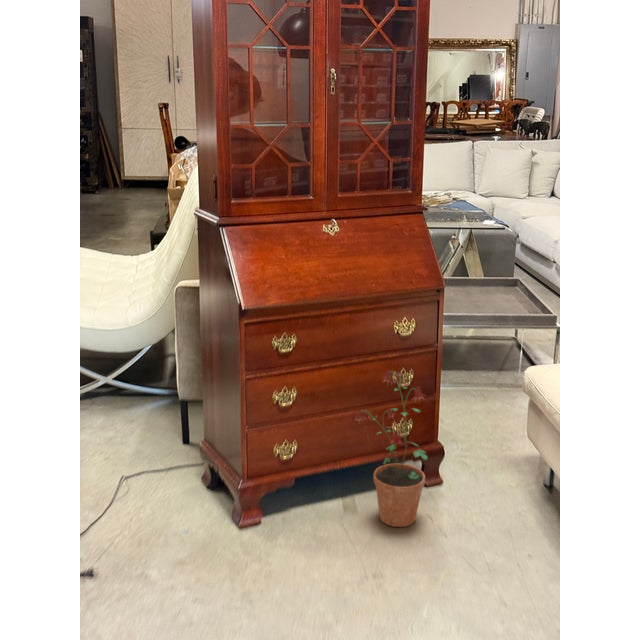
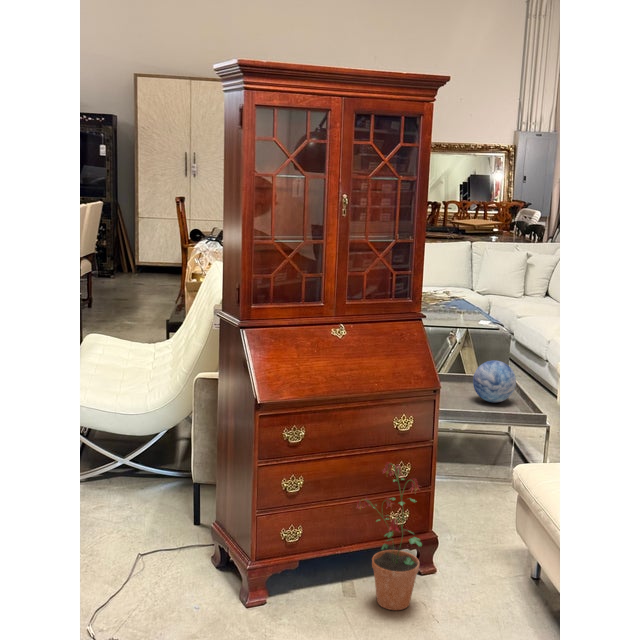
decorative orb: none [478,260,524,305] -> present [473,360,516,403]

